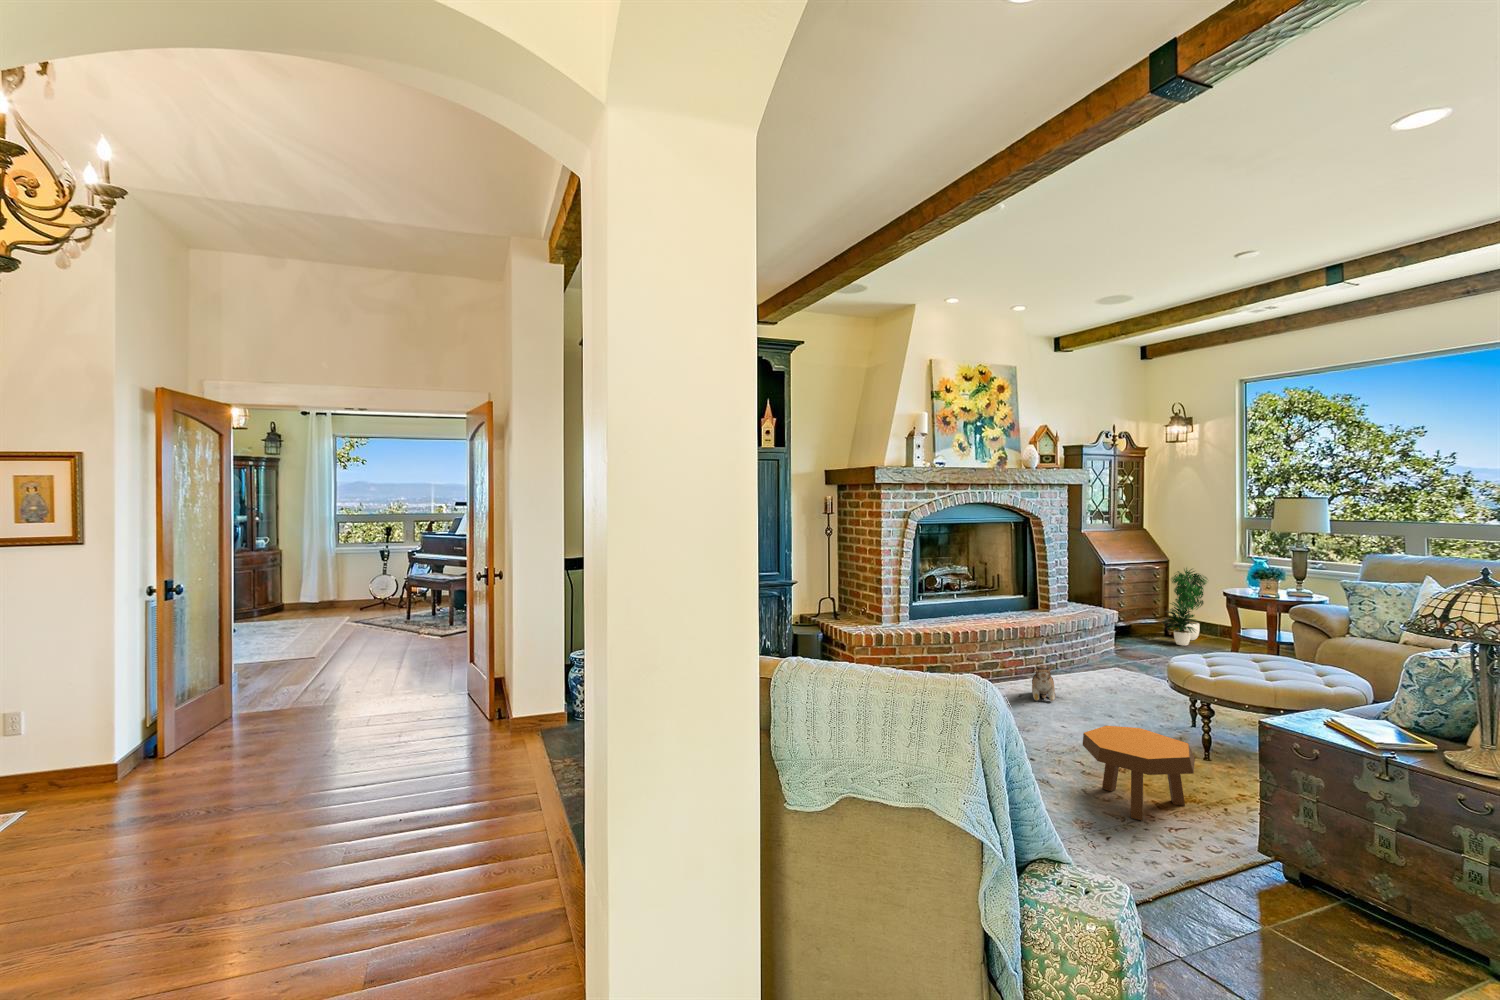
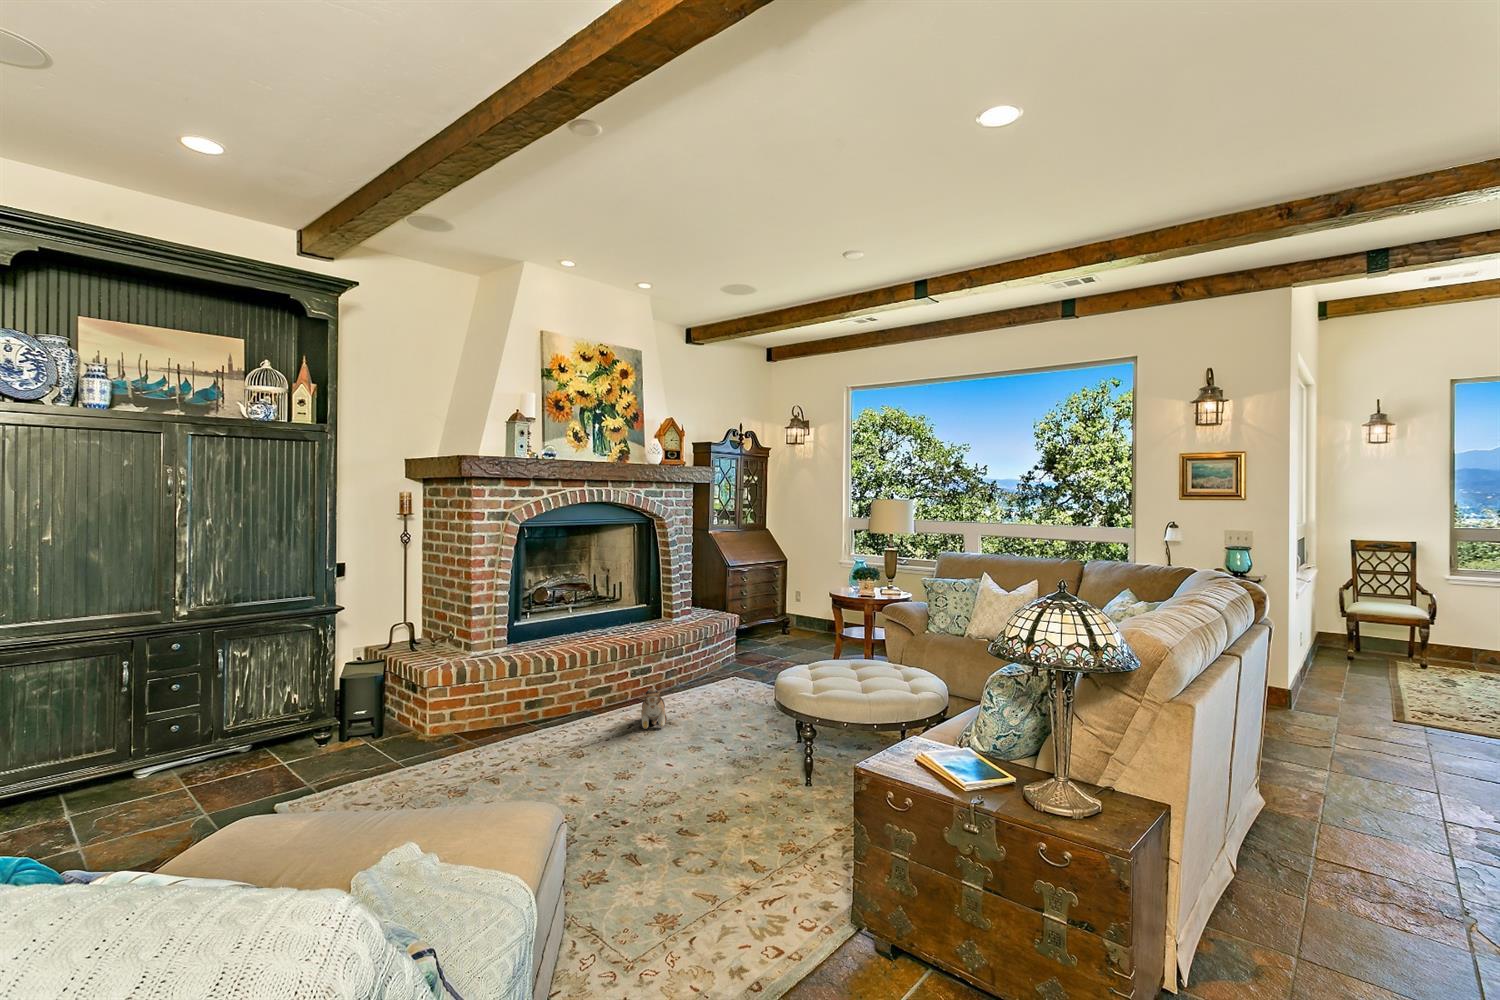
potted plant: present [1163,568,1207,646] -> none [776,566,818,645]
footstool: present [1083,726,1195,820] -> none [675,760,786,875]

